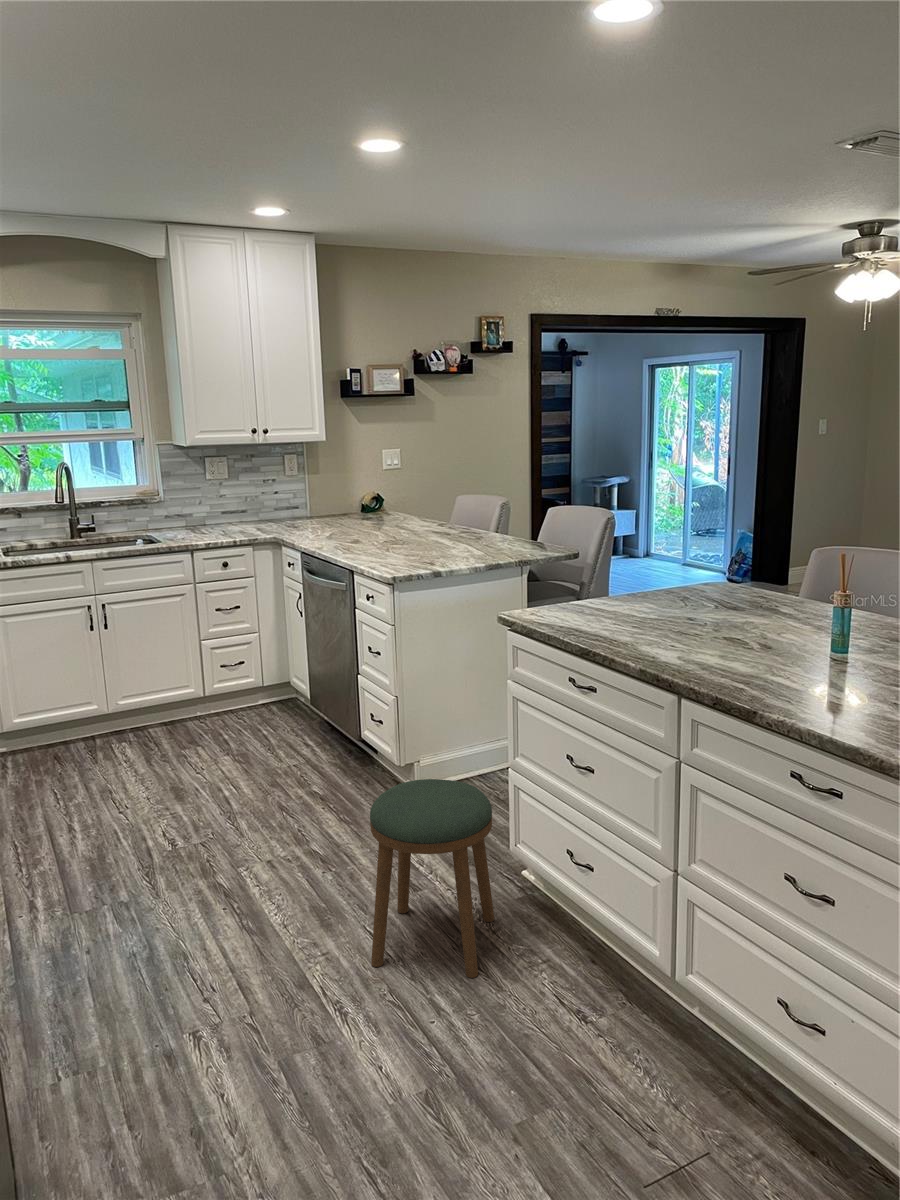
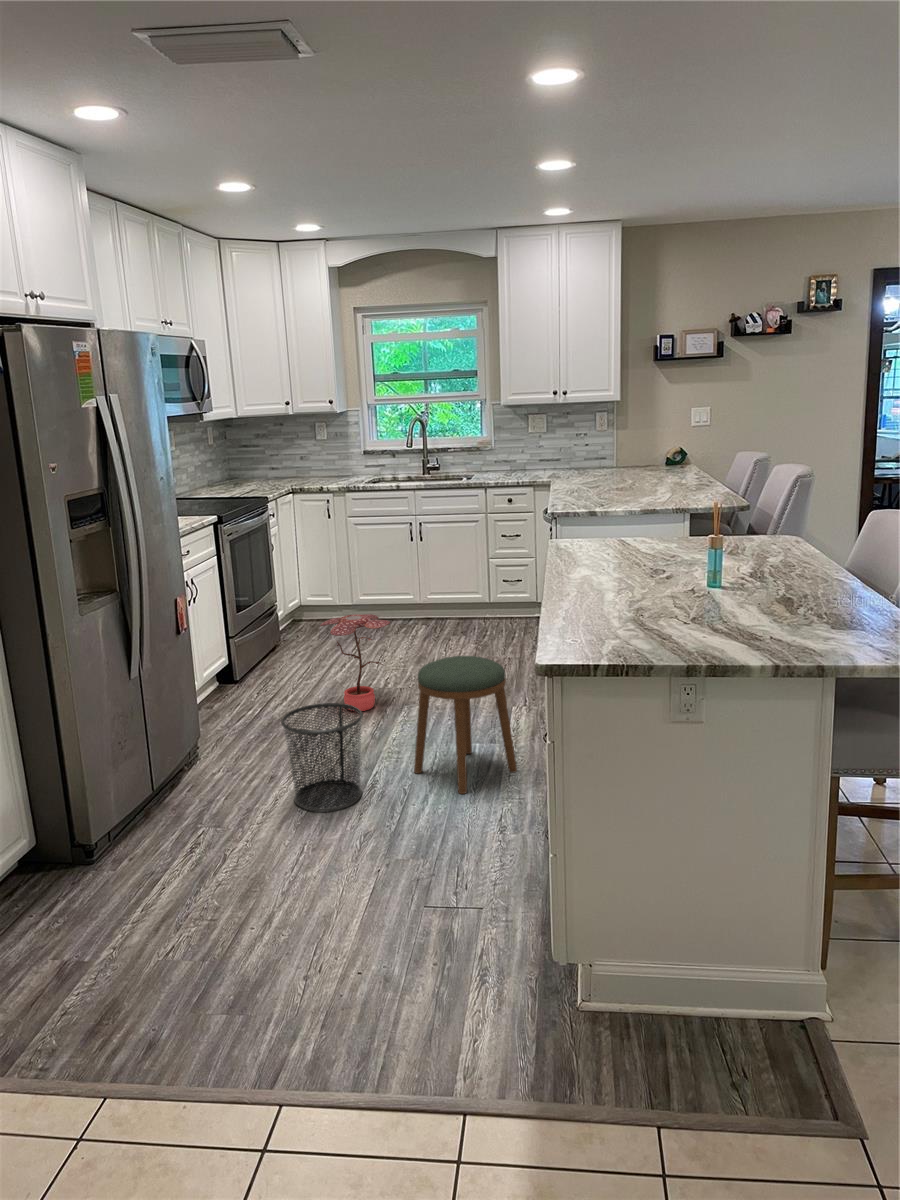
potted plant: none [99,746,215,895] -> present [320,614,390,711]
trash can: none [226,901,359,1096] -> present [281,703,363,811]

